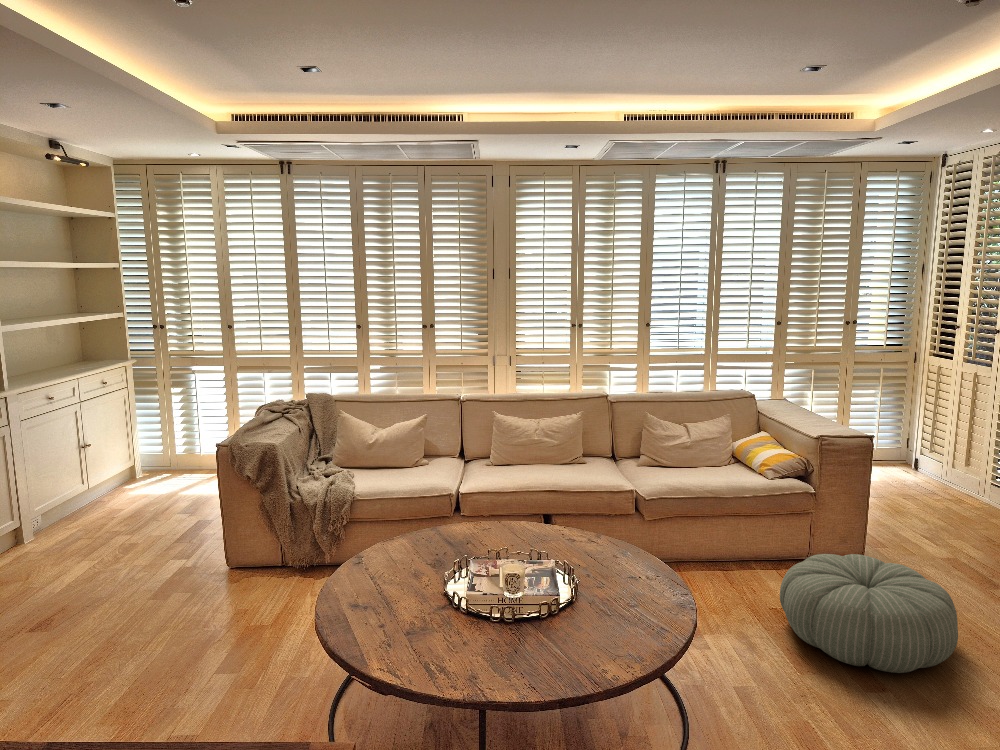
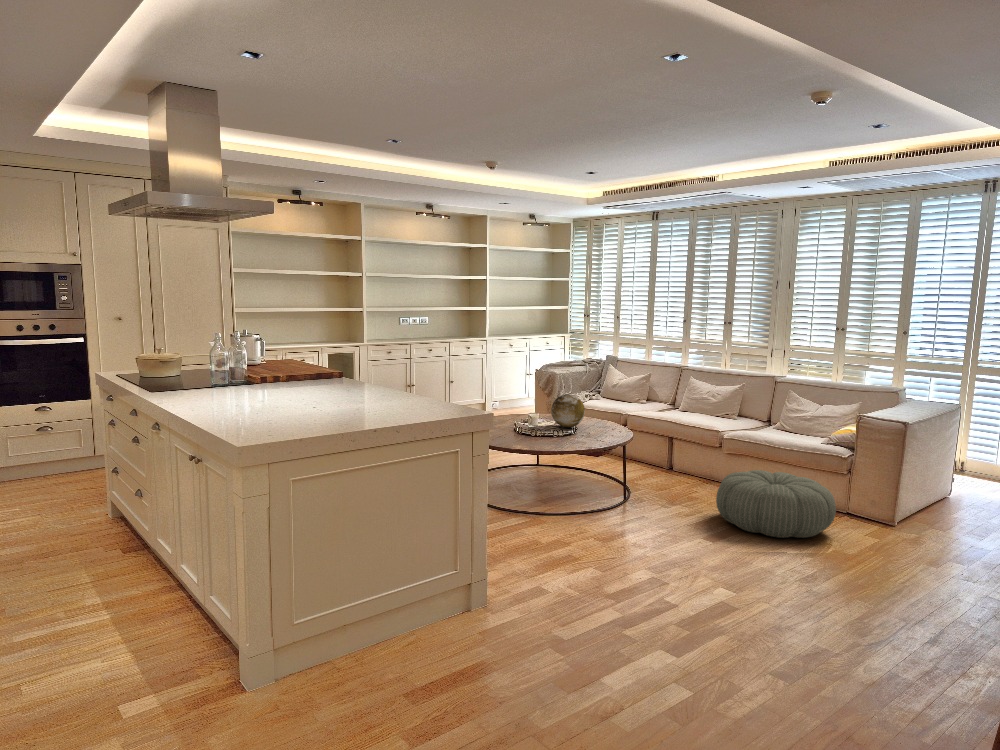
decorative orb: none [594,547,664,620] -> present [551,394,585,428]

